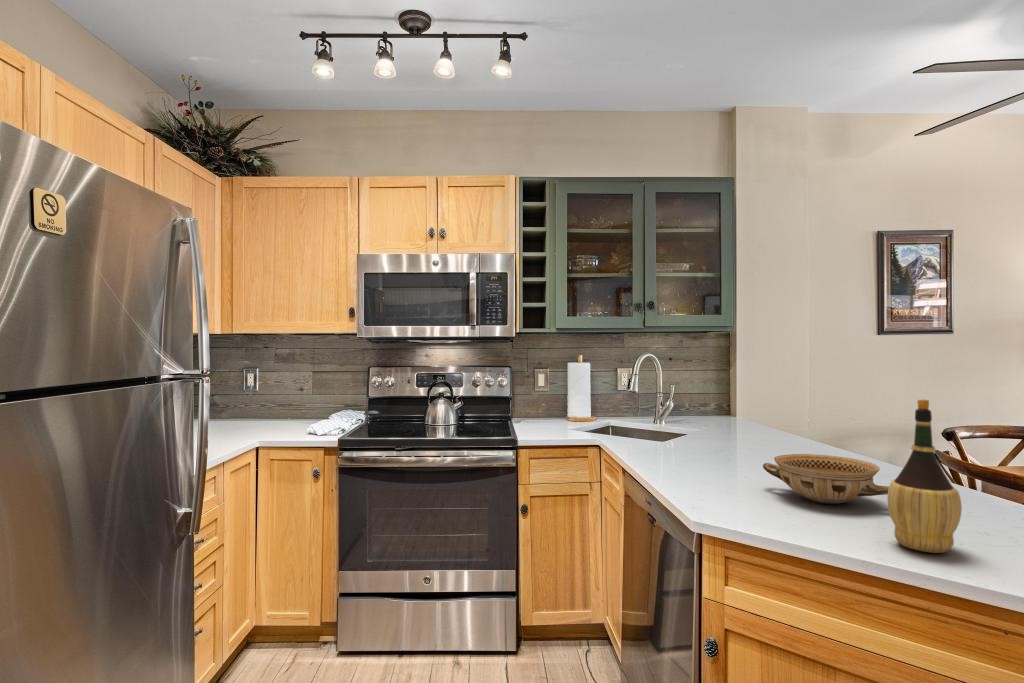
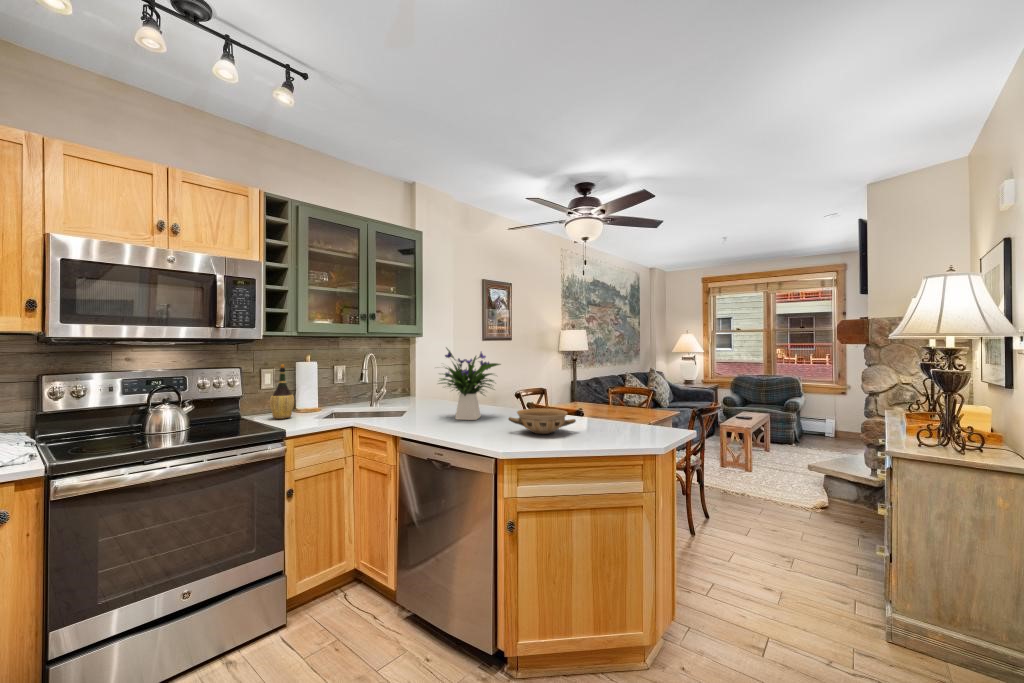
flower arrangement: none [685,345,805,461] -> present [439,348,500,420]
wine bottle: present [887,399,962,553] -> present [270,364,294,419]

